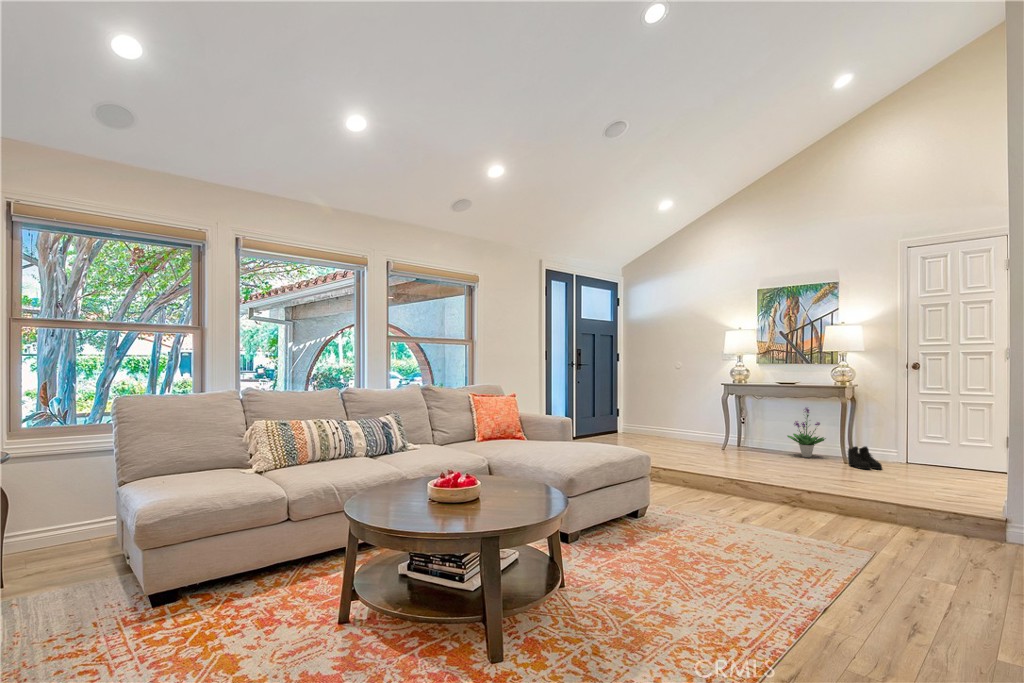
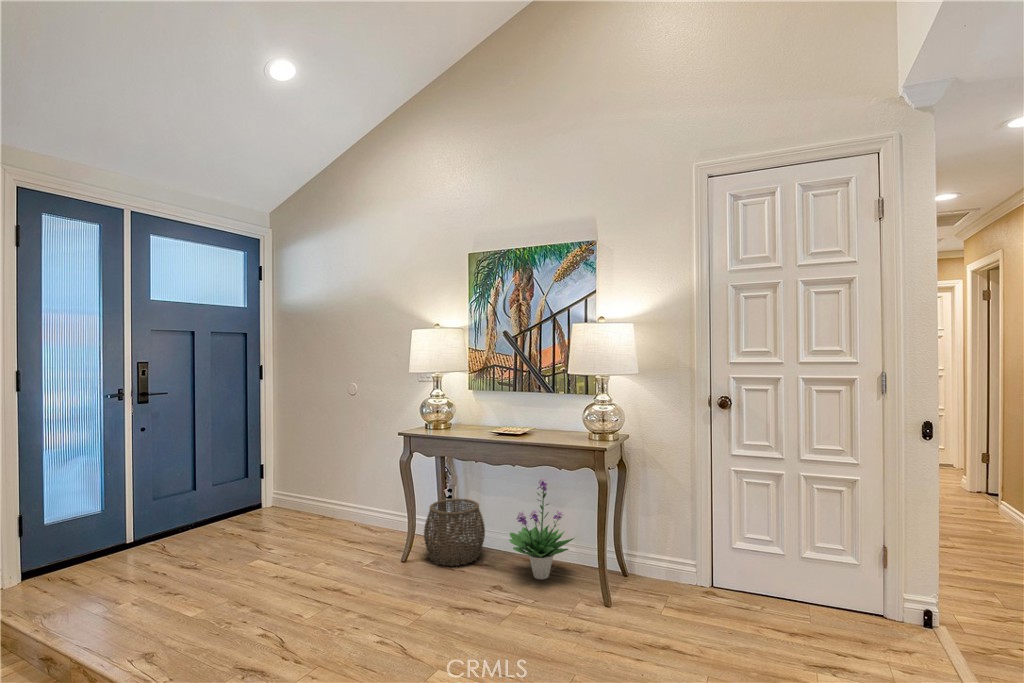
woven basket: none [735,421,770,452] -> present [424,499,485,566]
boots: present [848,446,882,469] -> none [605,574,668,638]

